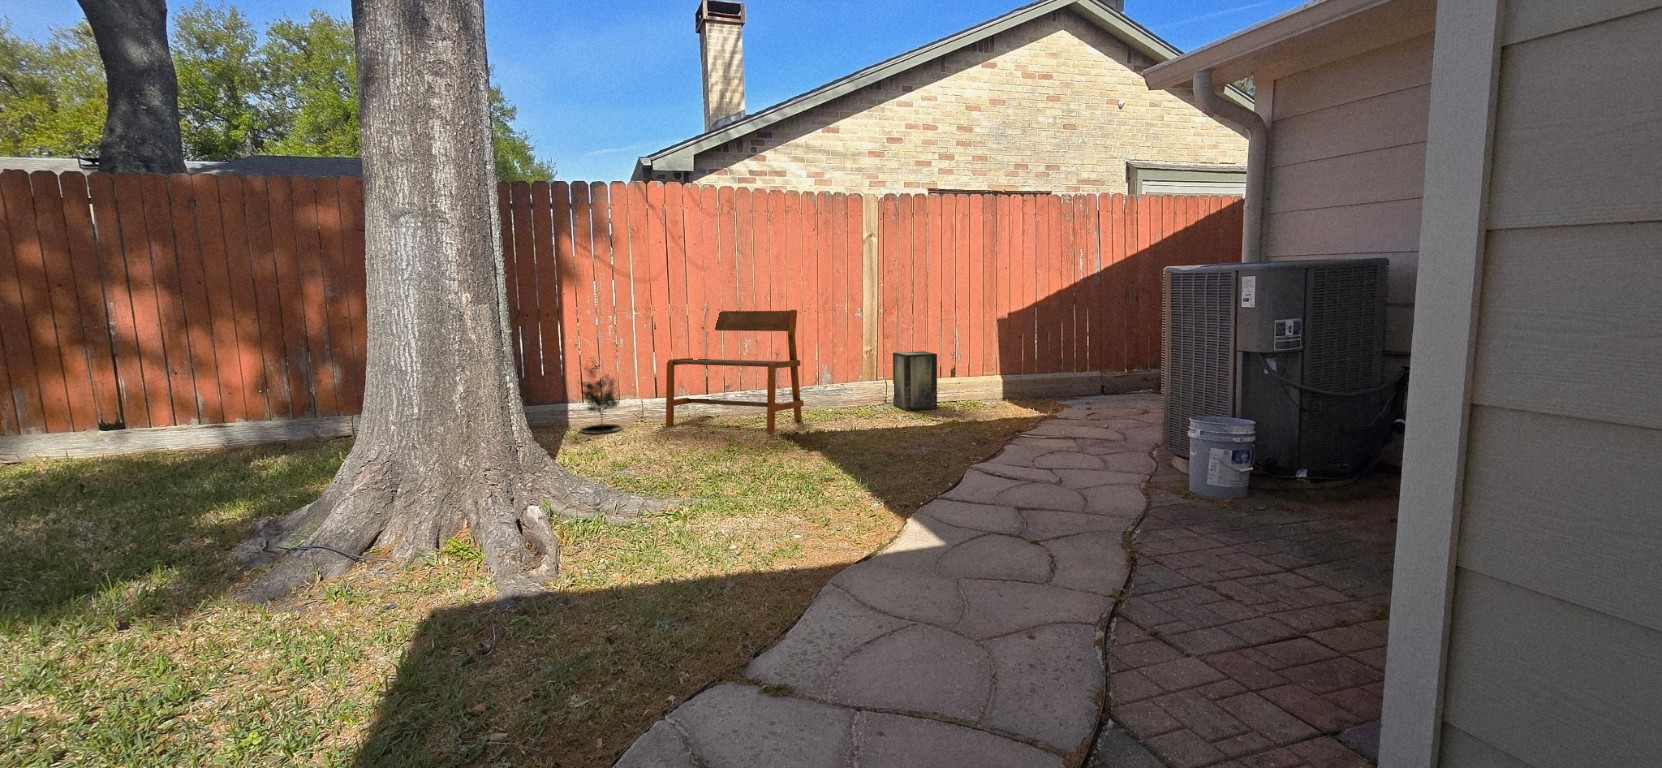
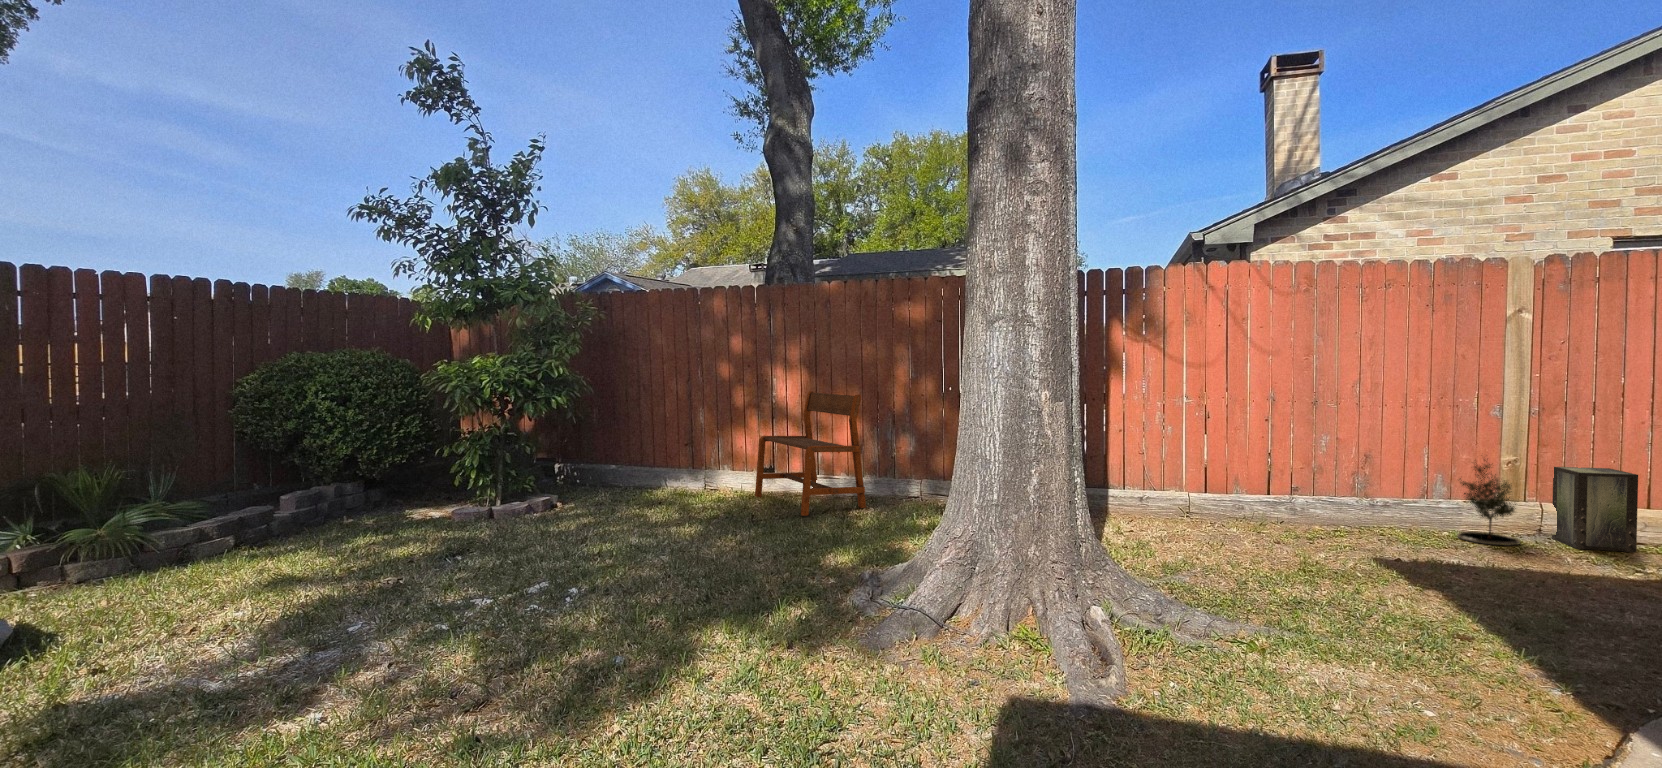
bench: present [666,310,804,433] -> present [755,391,866,516]
potted tree: present [580,361,622,434] -> present [1457,459,1520,546]

